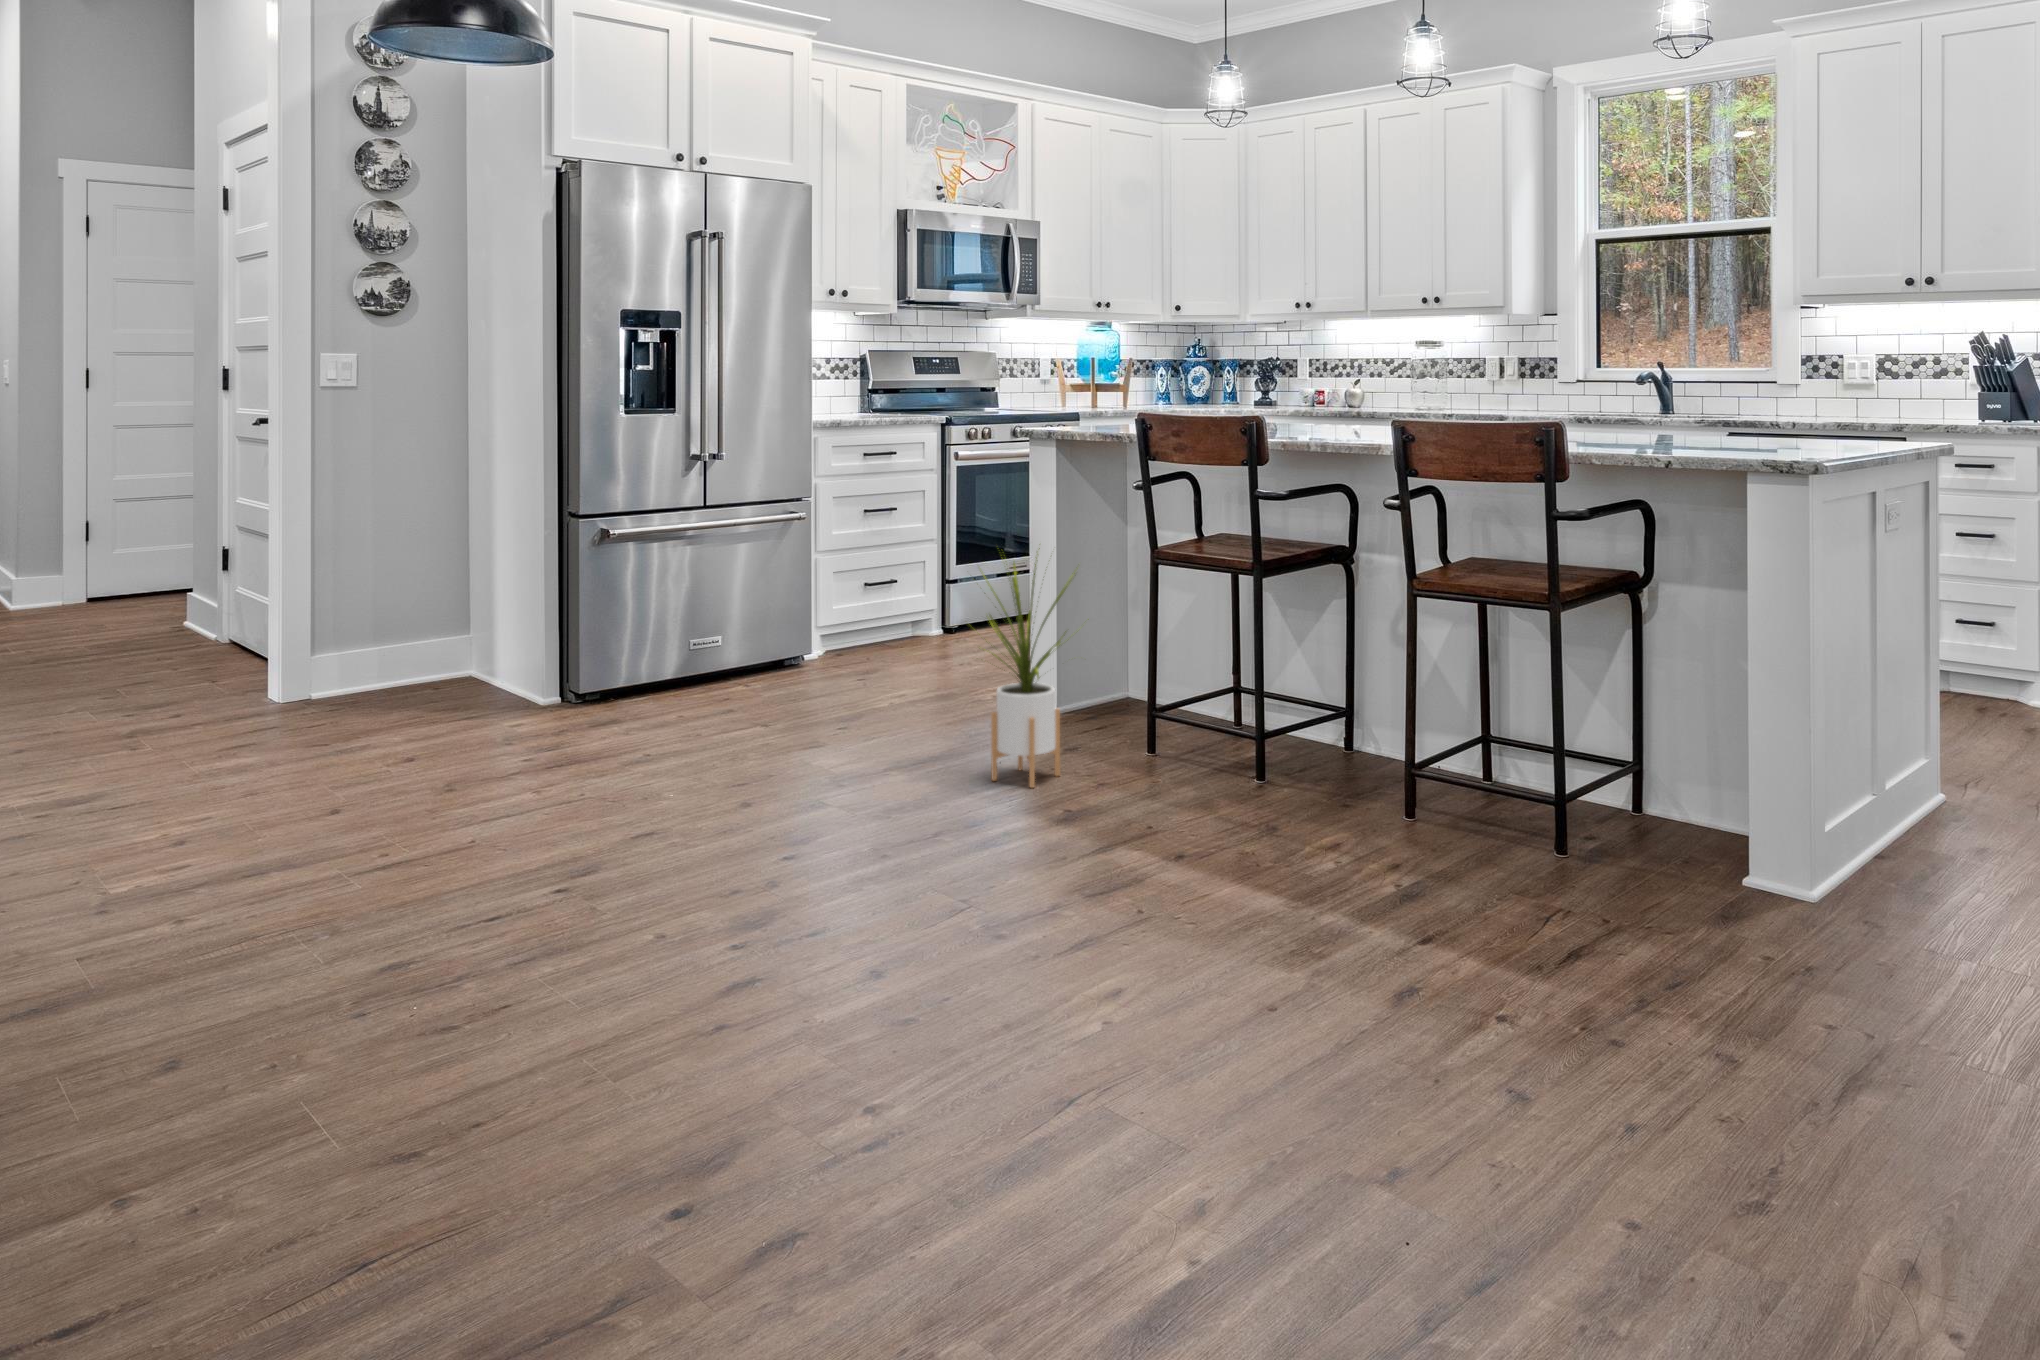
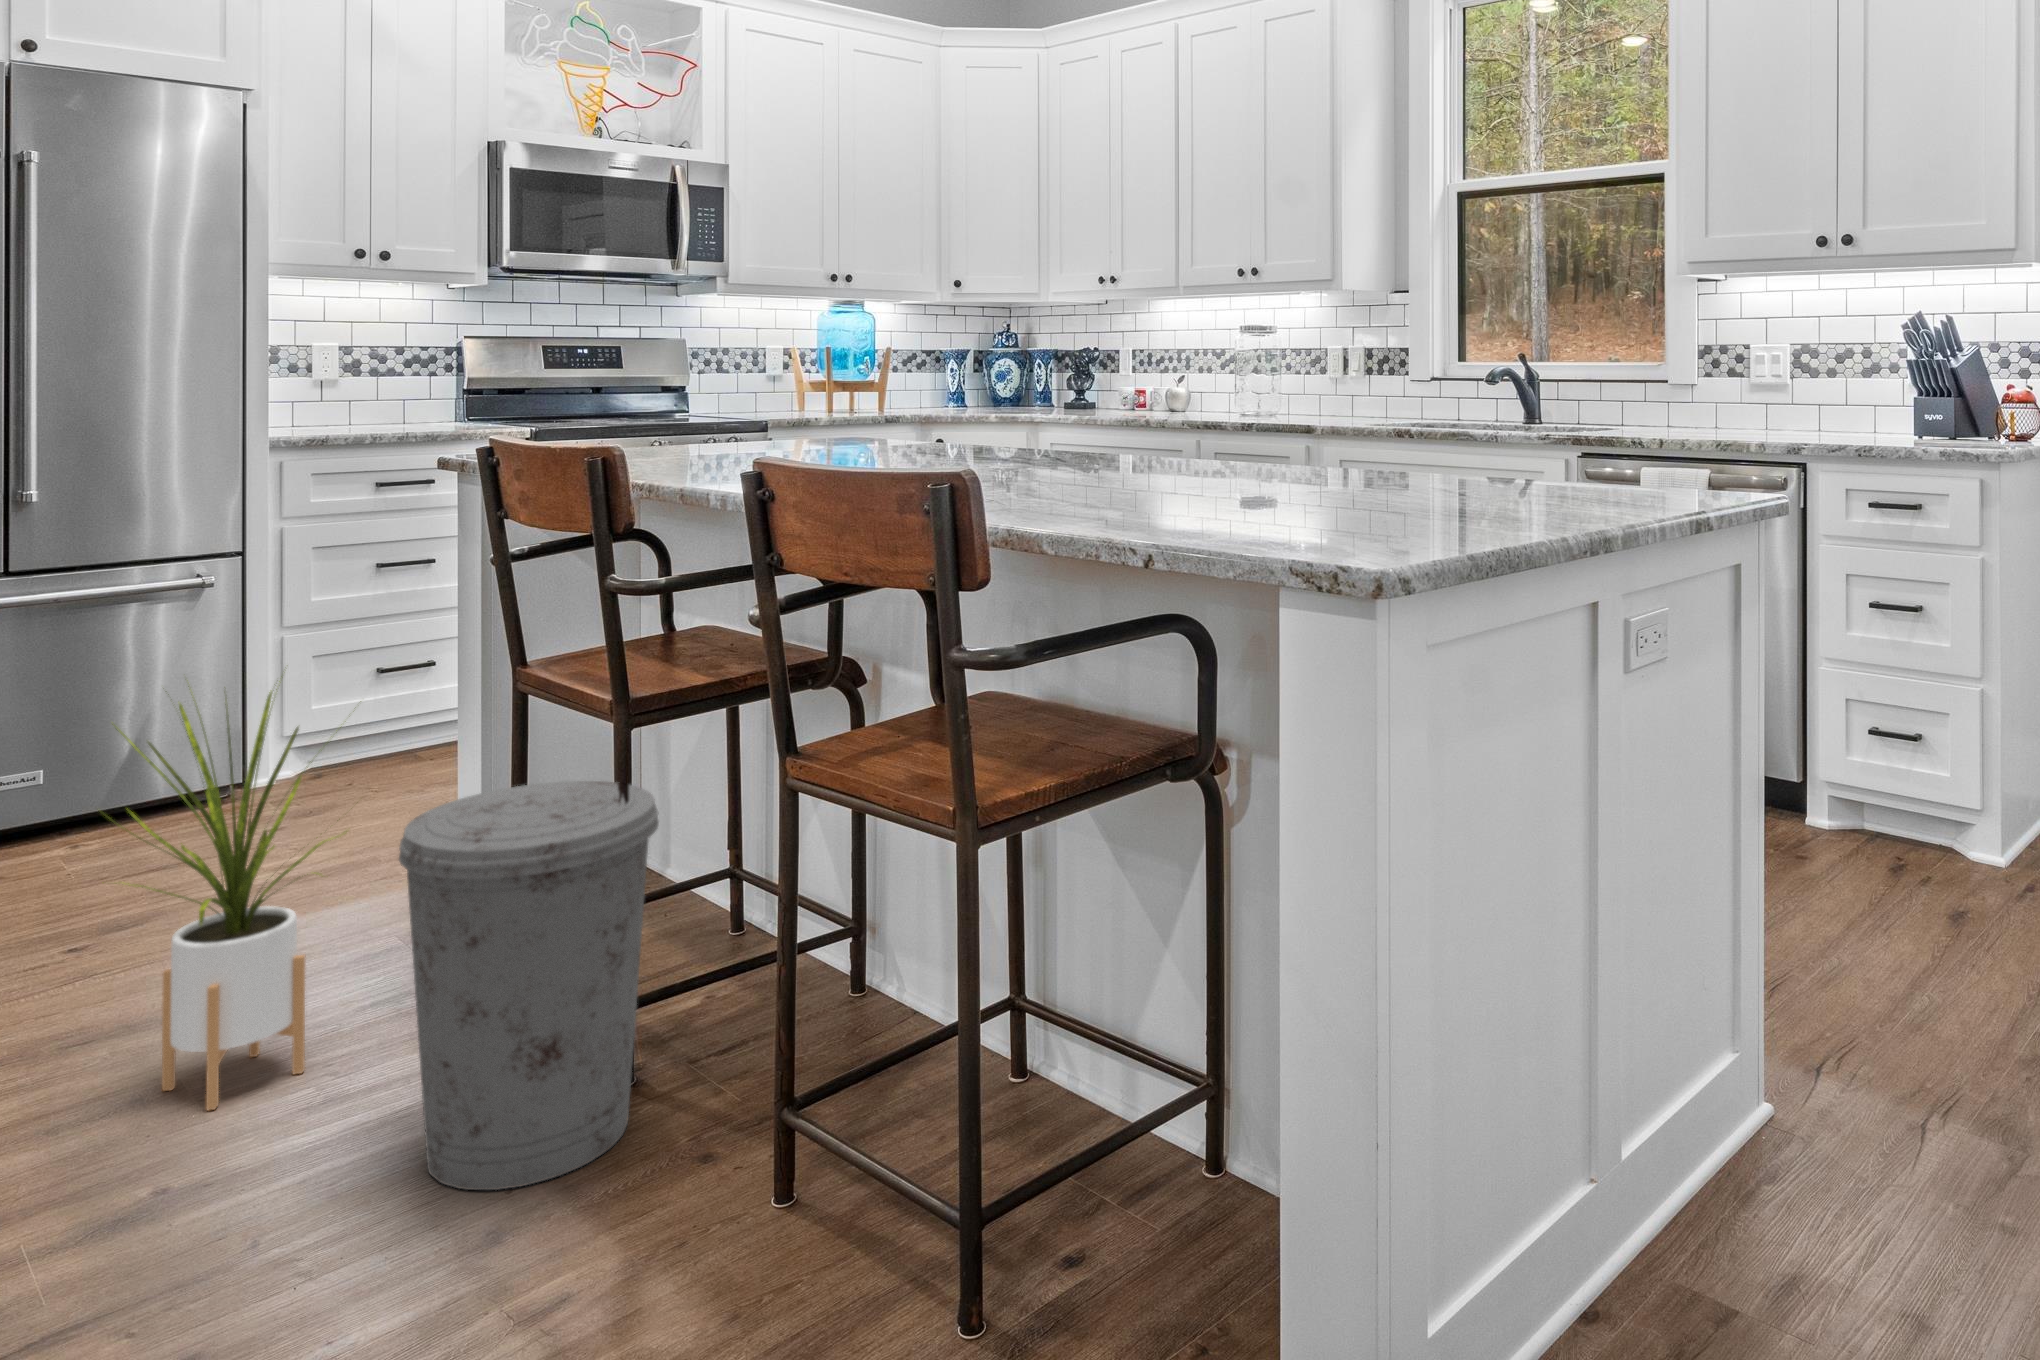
trash can: none [1166,607,1296,815] -> present [399,781,659,1190]

